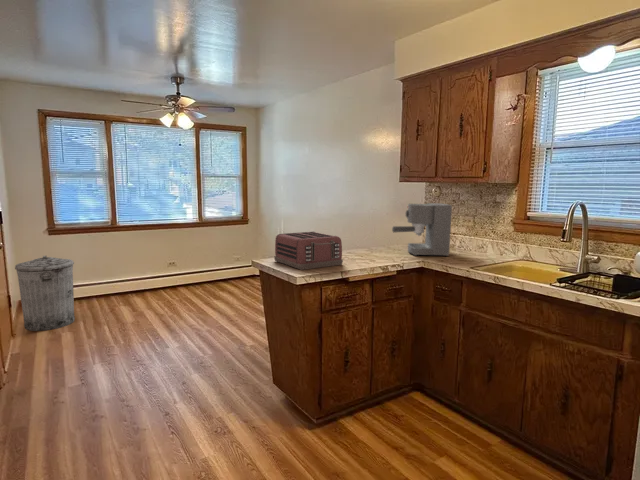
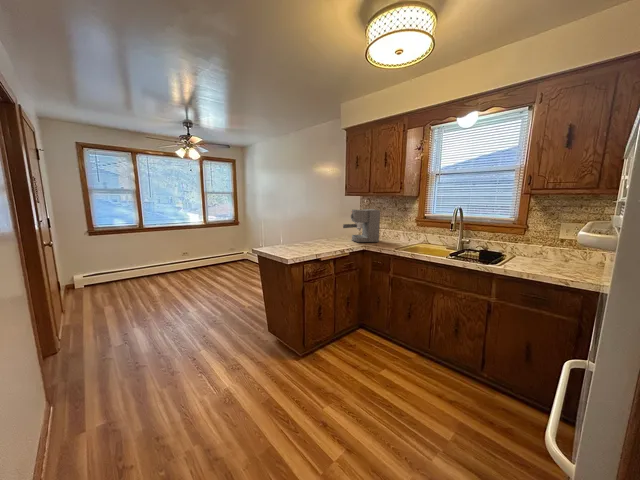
toaster: present [274,232,343,270] -> none [268,229,315,255]
trash can: present [15,256,75,331] -> none [62,251,114,307]

